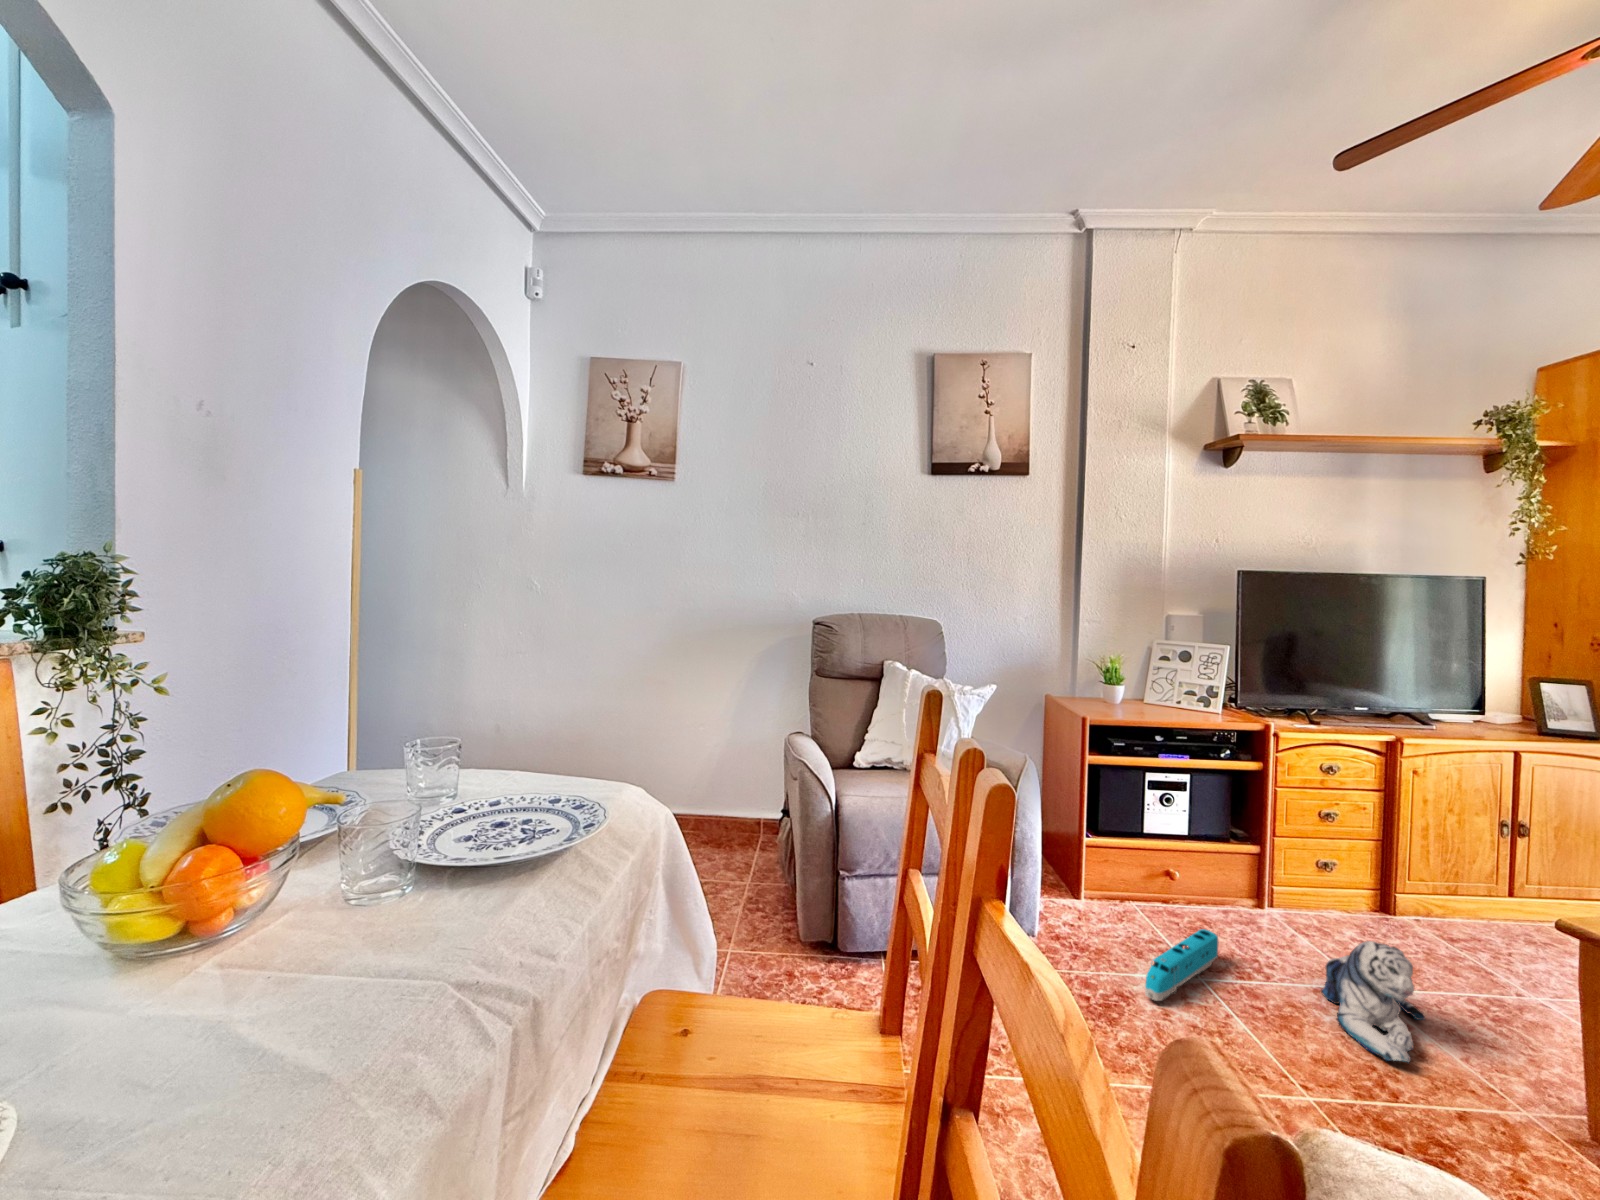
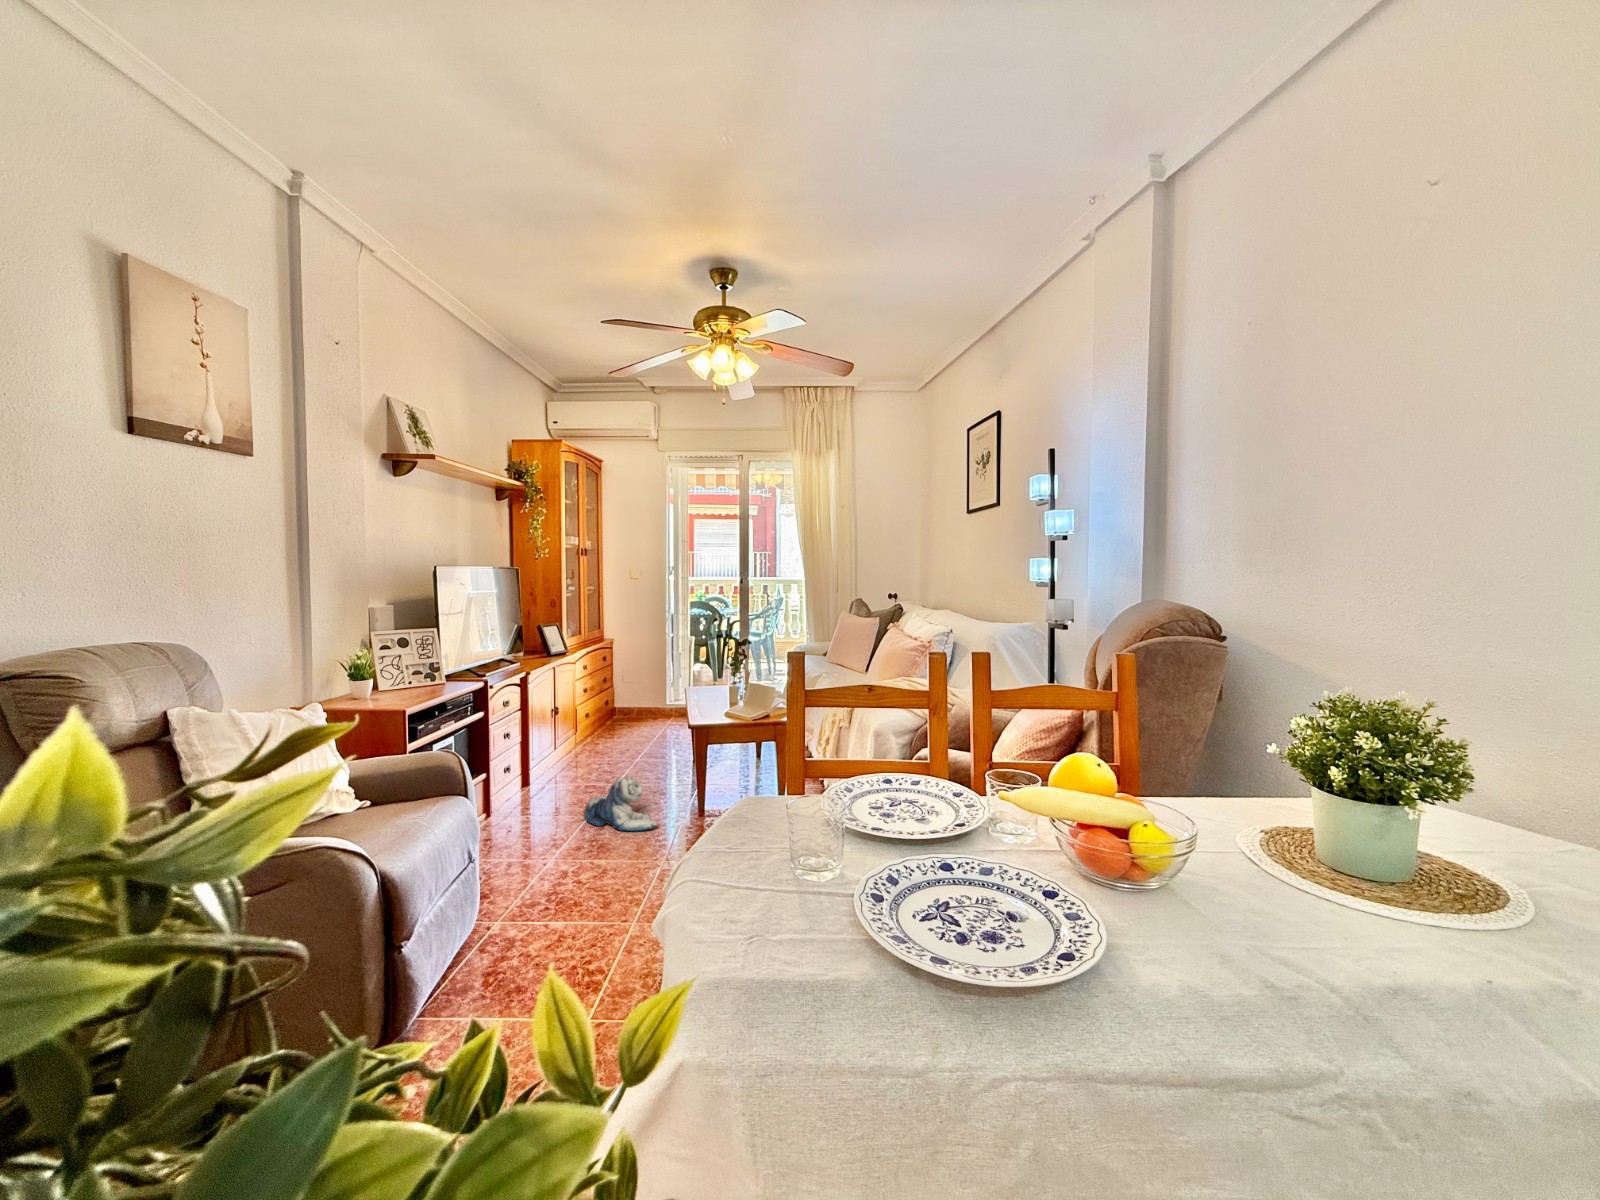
toy train: present [1145,929,1219,1001] -> none [538,827,581,879]

